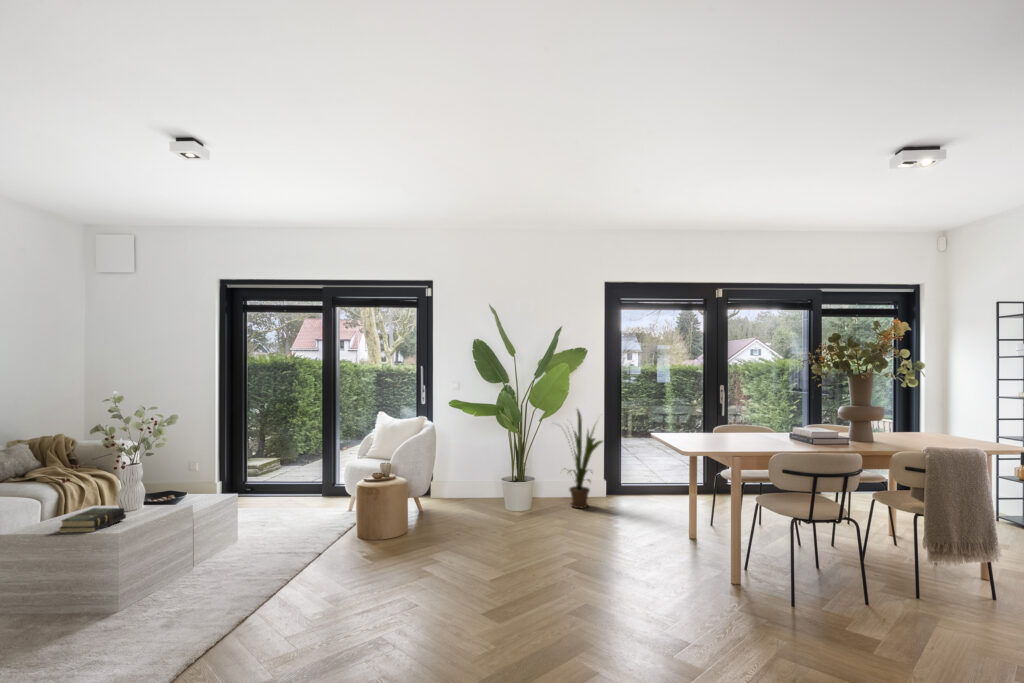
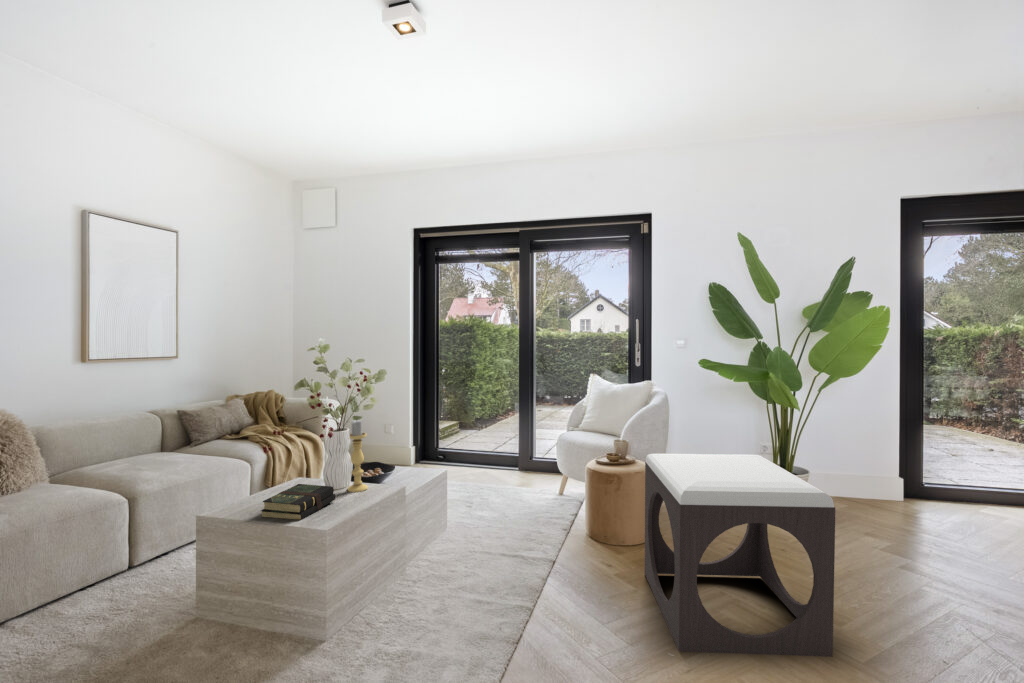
house plant: present [569,410,603,508] -> none [834,374,935,515]
candle holder: none [138,455,157,514] -> present [348,420,368,492]
footstool: none [376,467,471,594] -> present [645,454,835,657]

